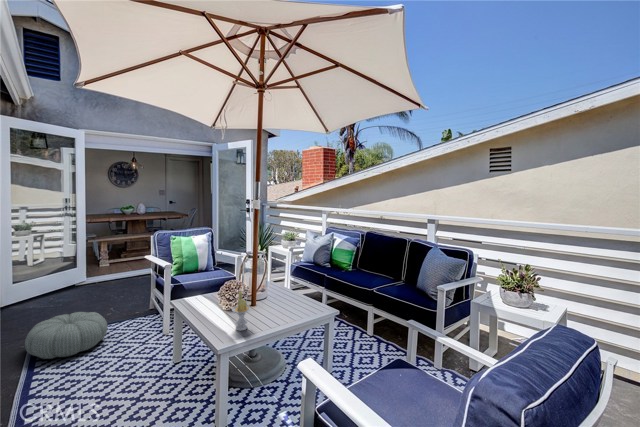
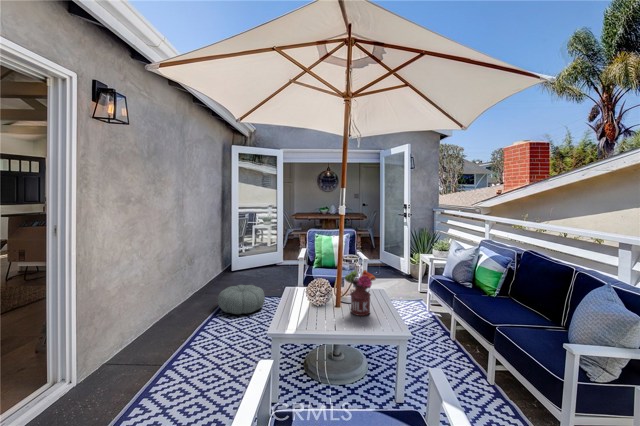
flower arrangement: none [270,262,300,308] -> present [345,270,375,316]
candle: present [232,291,251,331] -> none [291,288,308,324]

